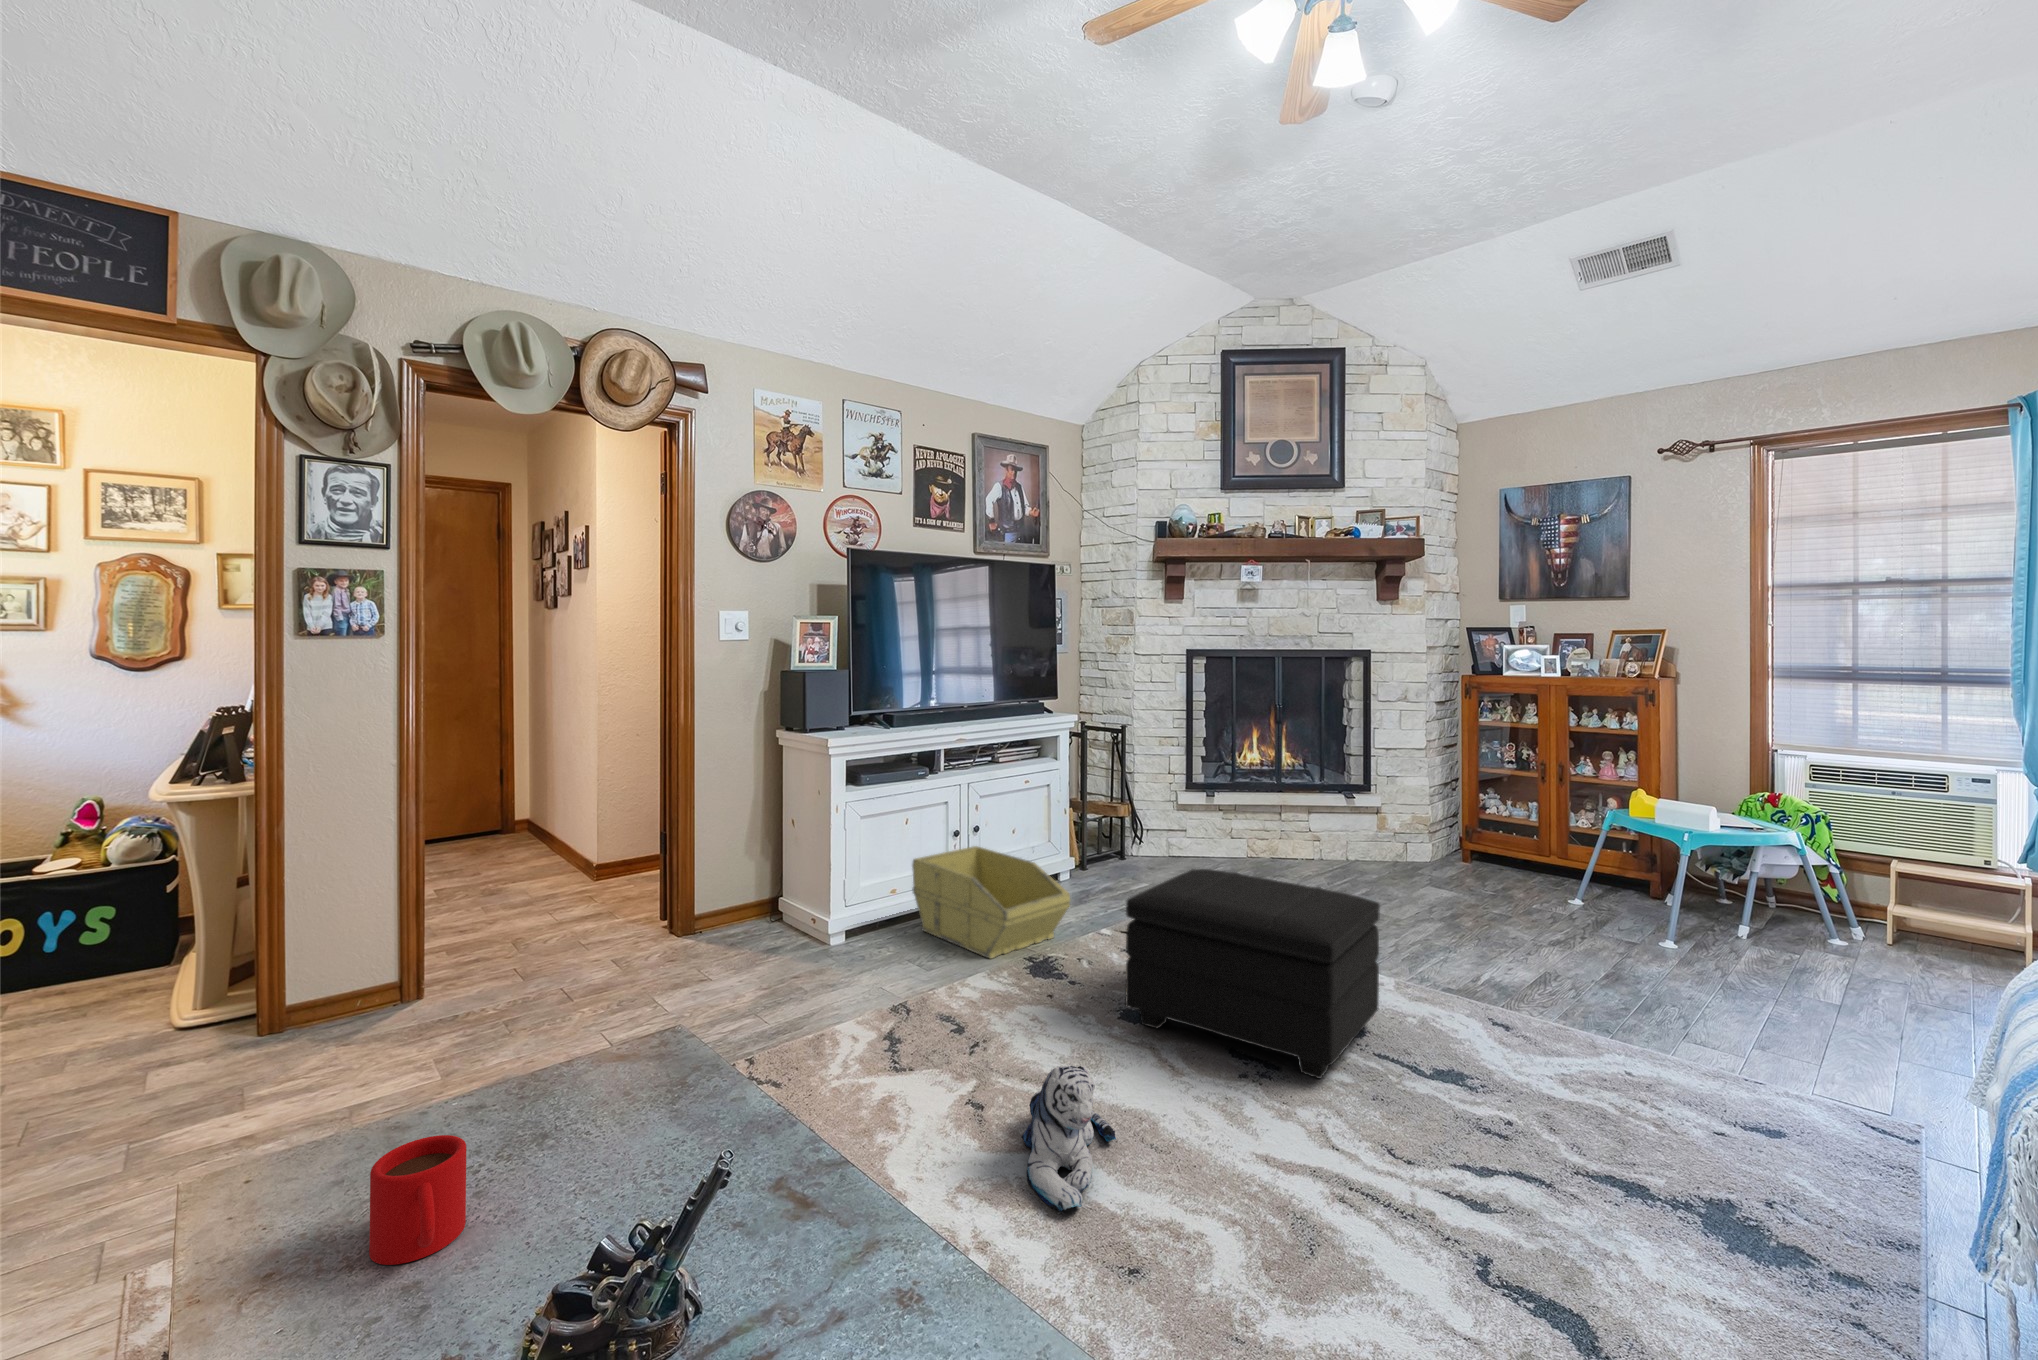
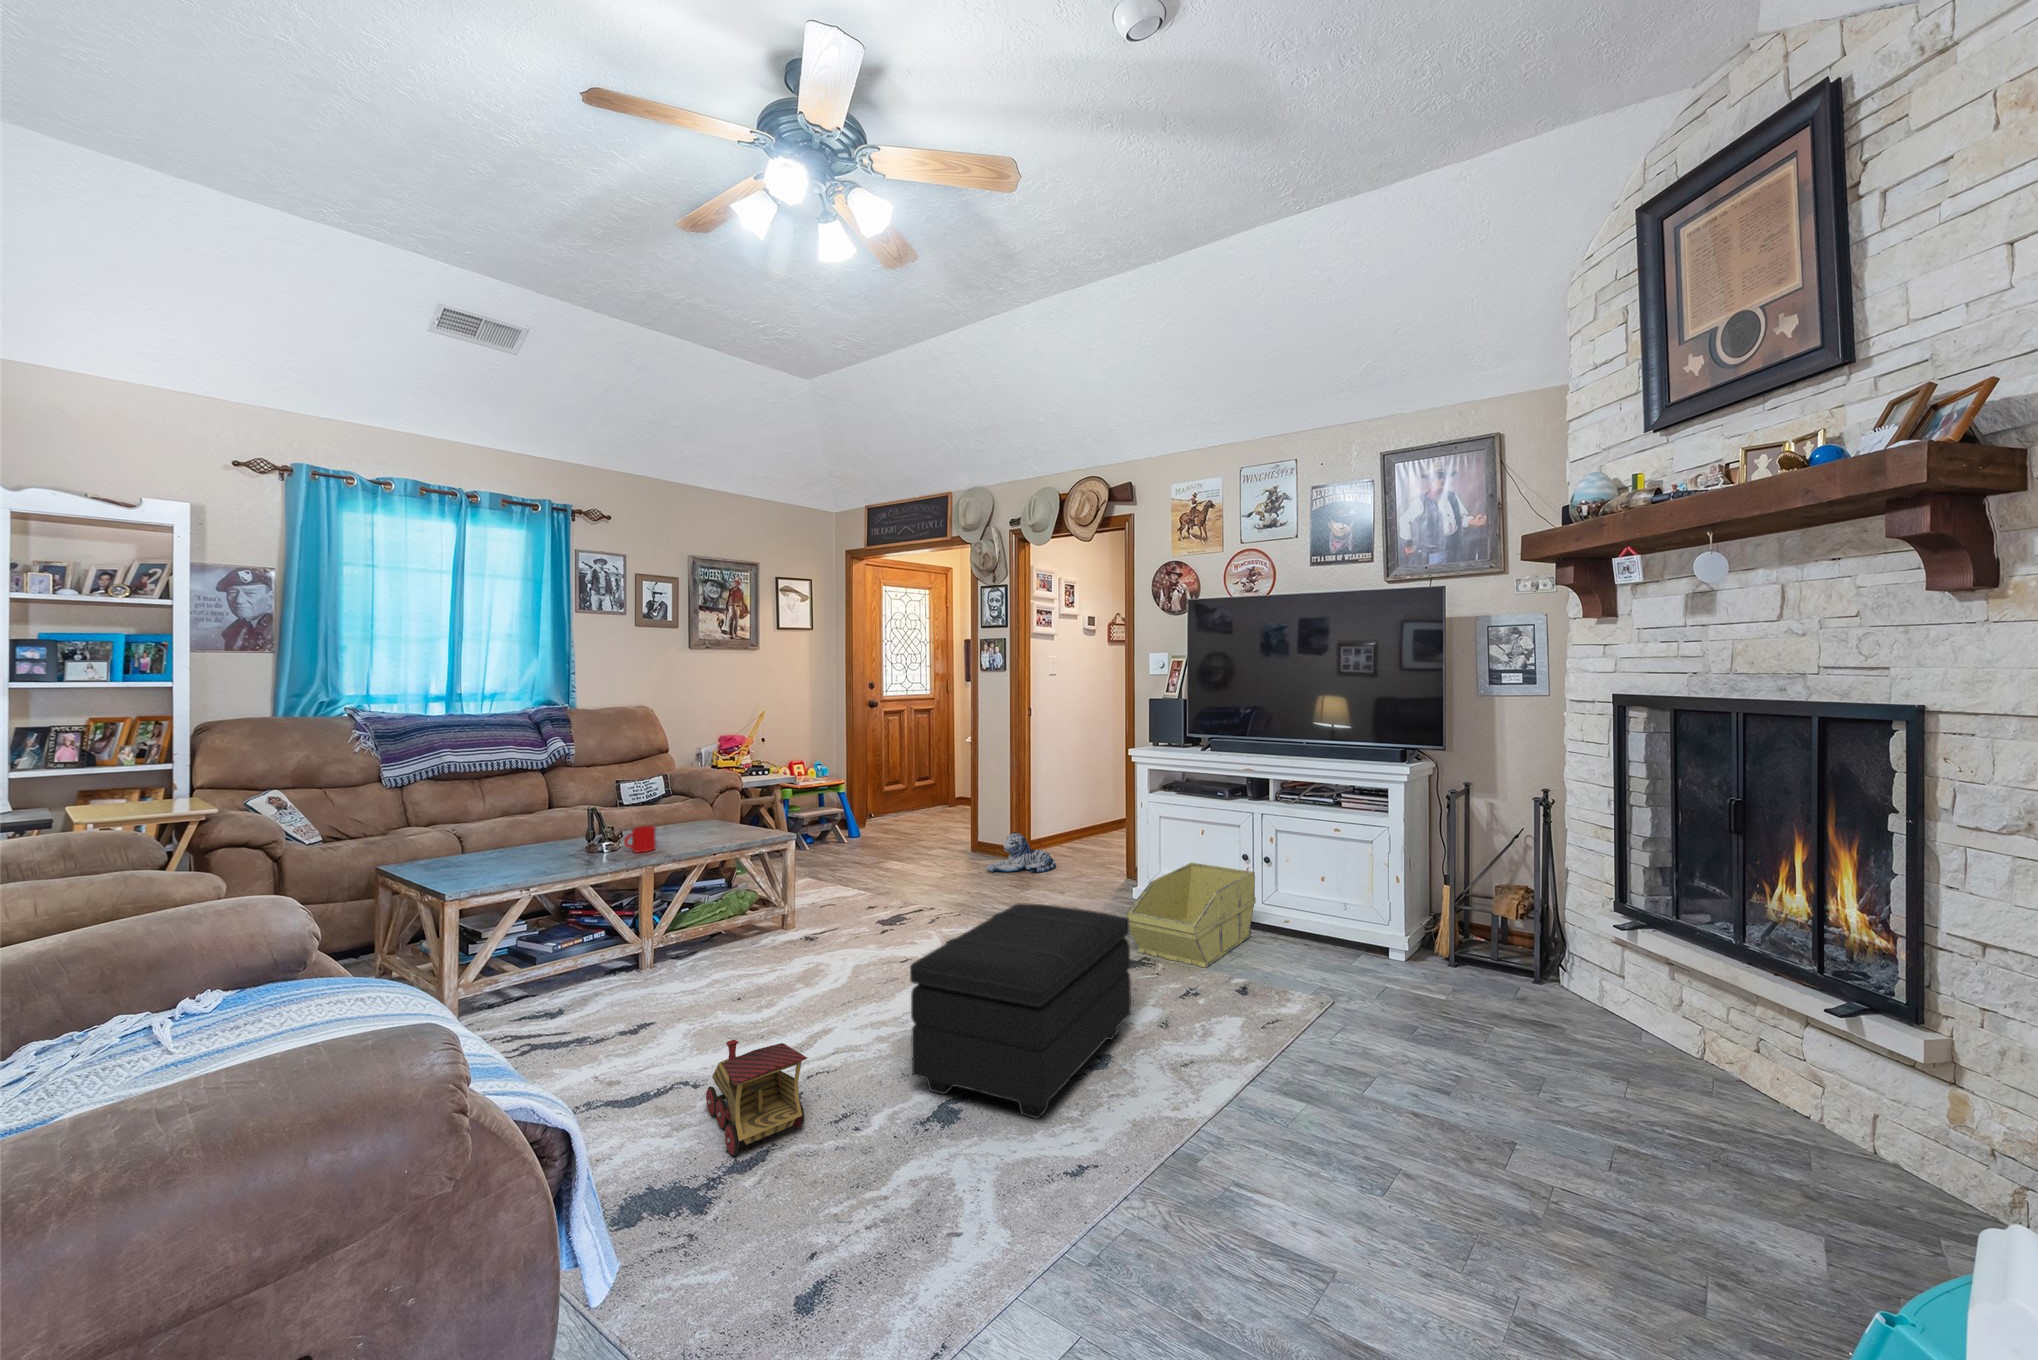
toy train: none [1346,1058,1513,1235] -> present [706,1040,807,1156]
plush toy: present [1022,1066,1116,1212] -> present [987,832,1056,872]

